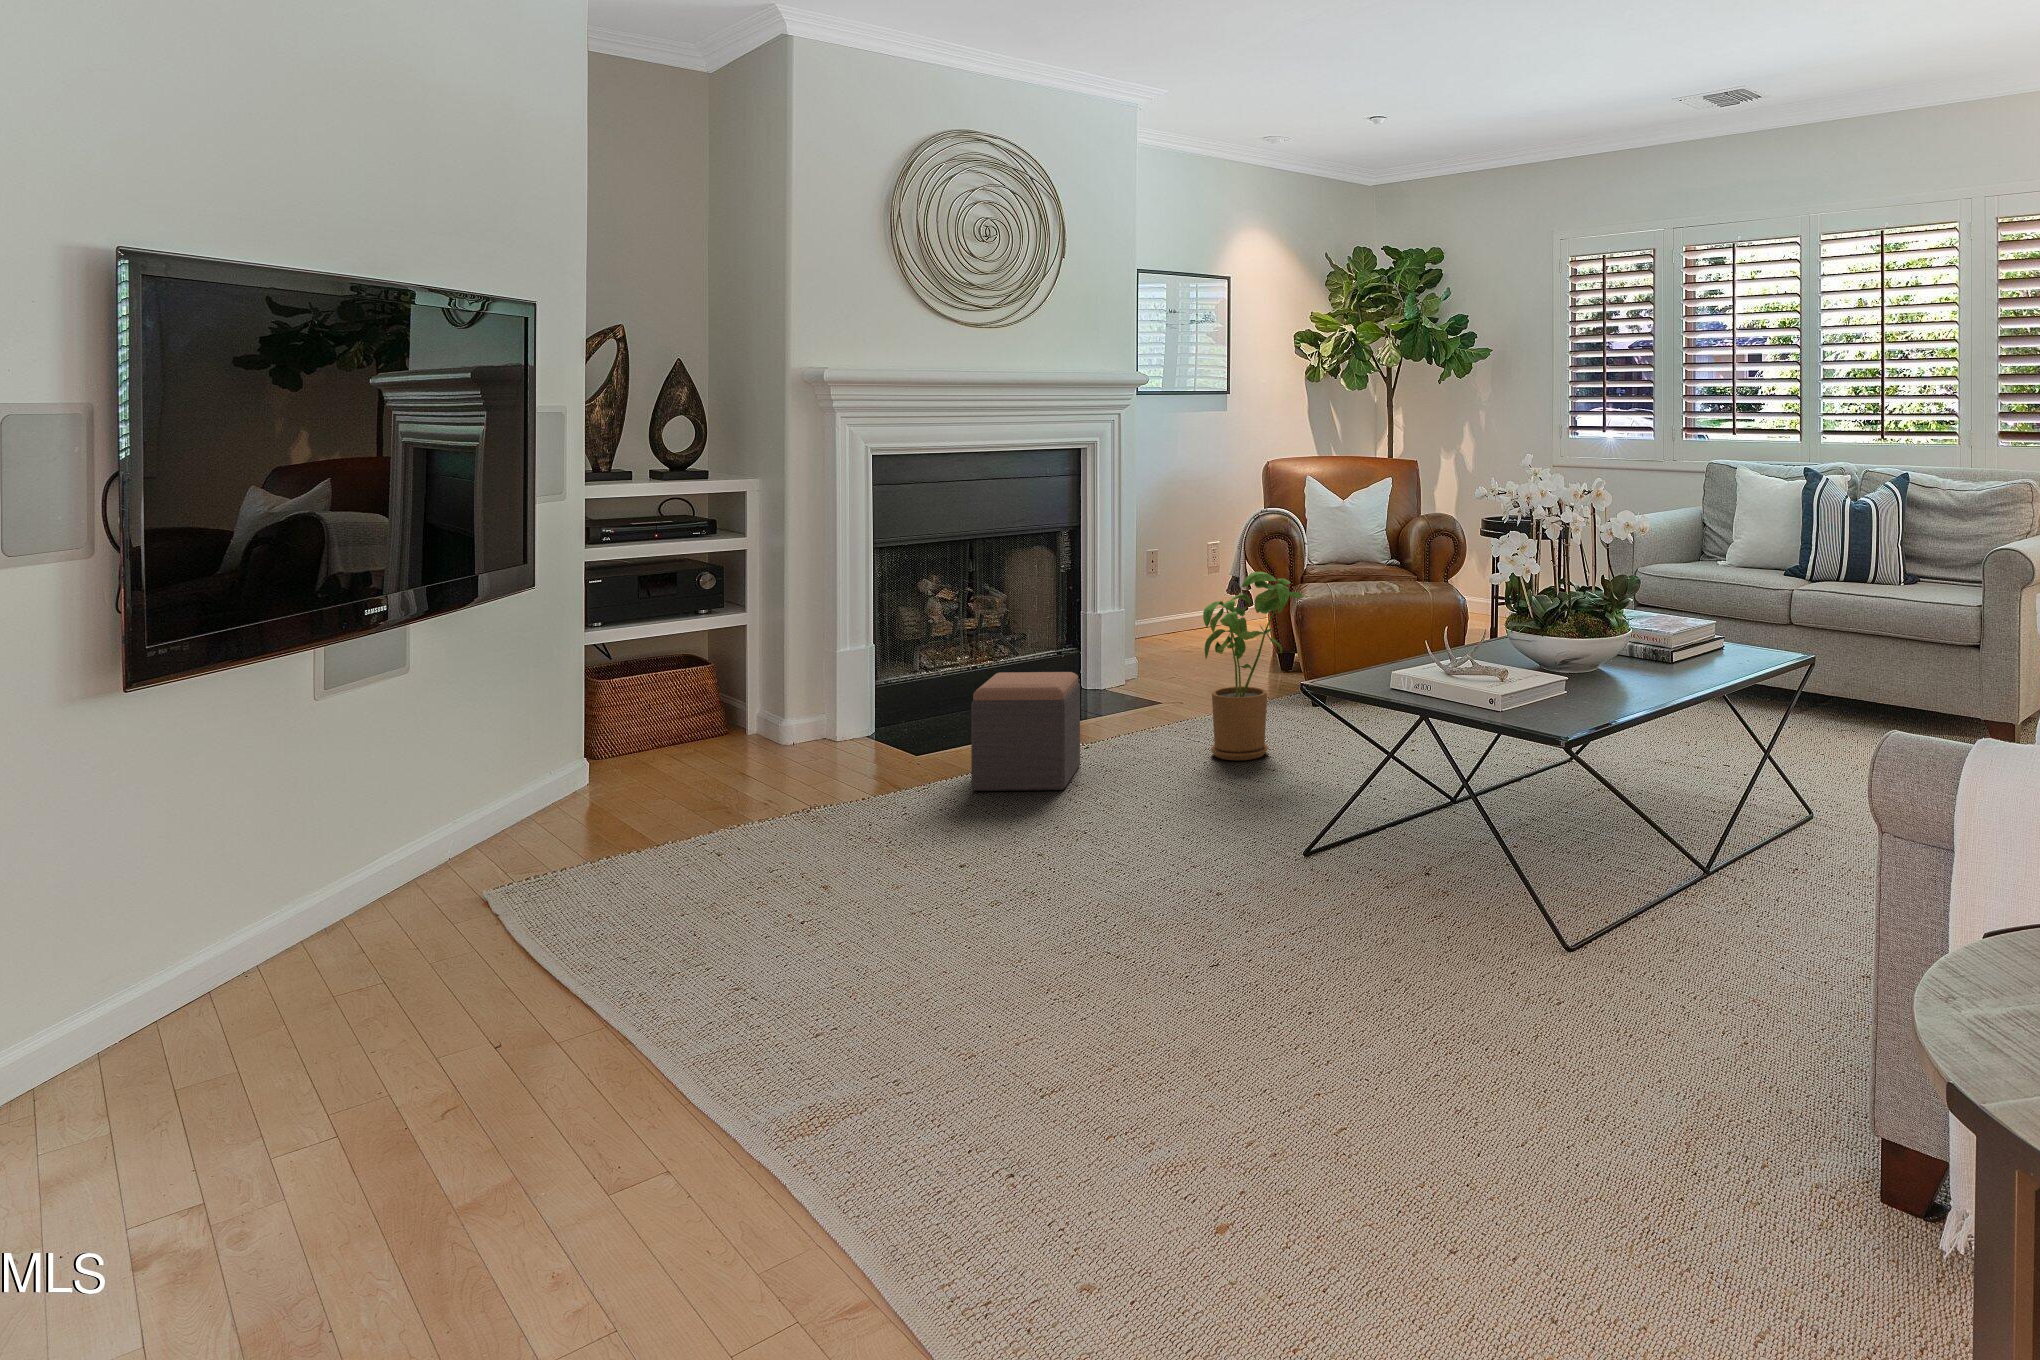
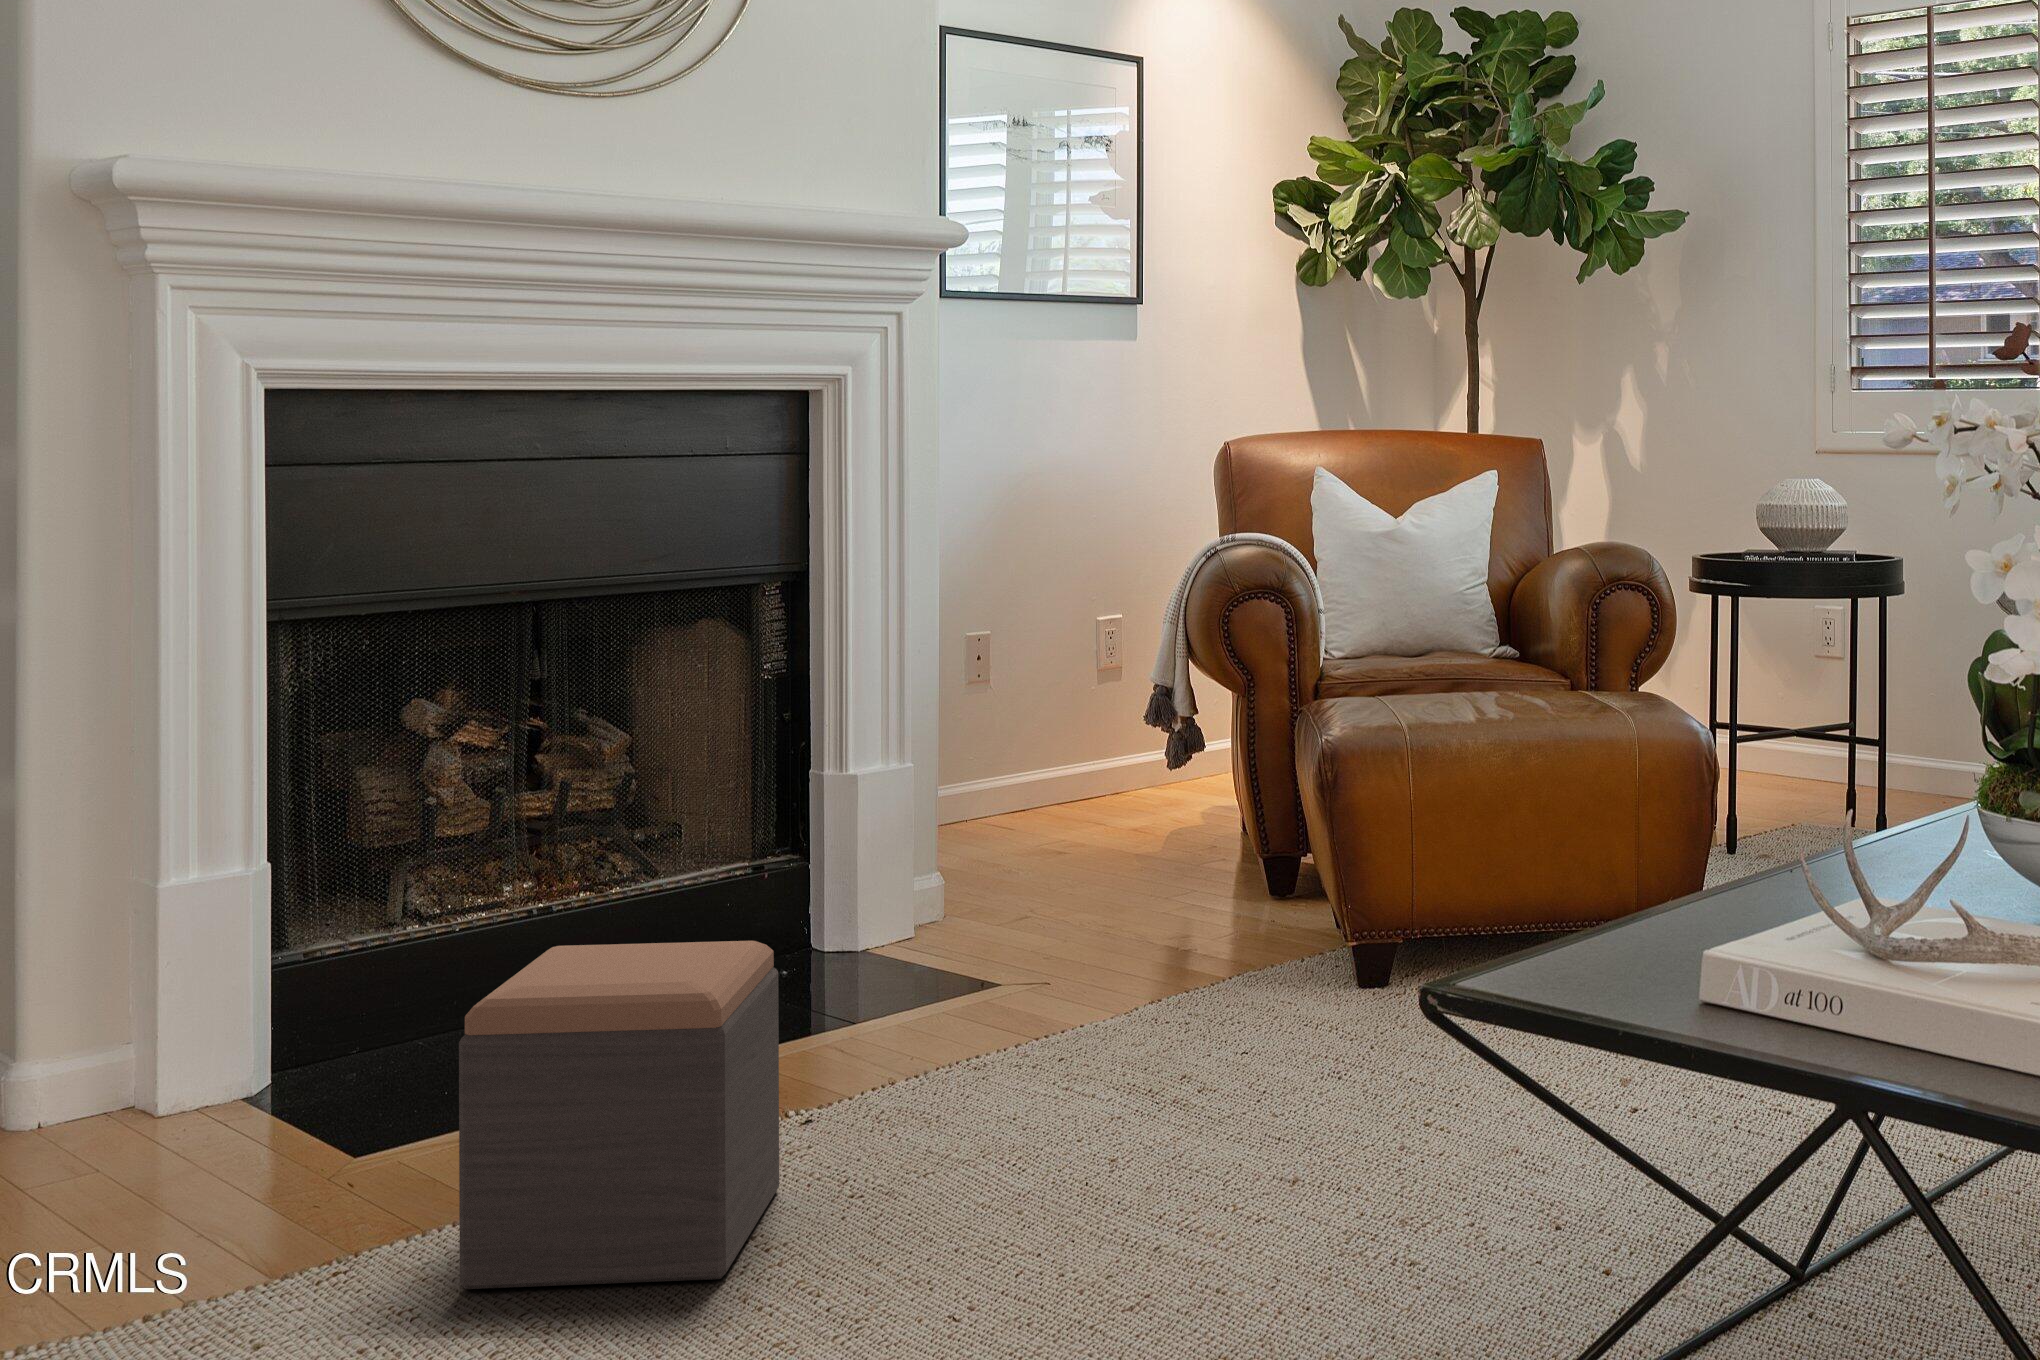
house plant: present [1203,572,1308,761] -> none [1105,668,1376,1162]

